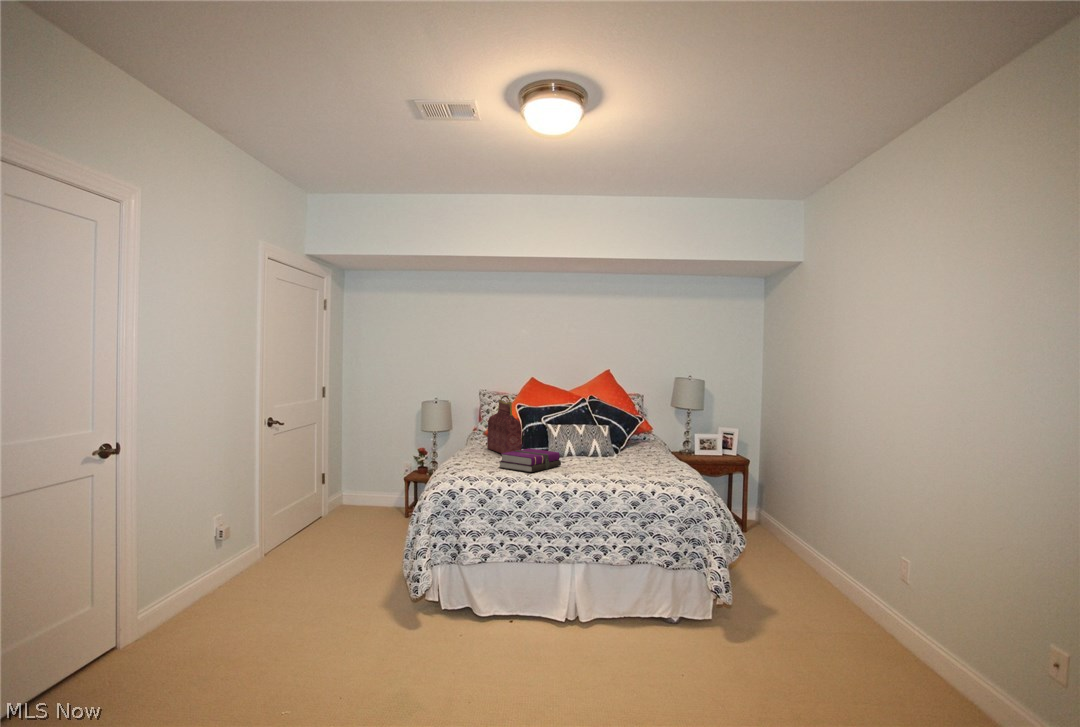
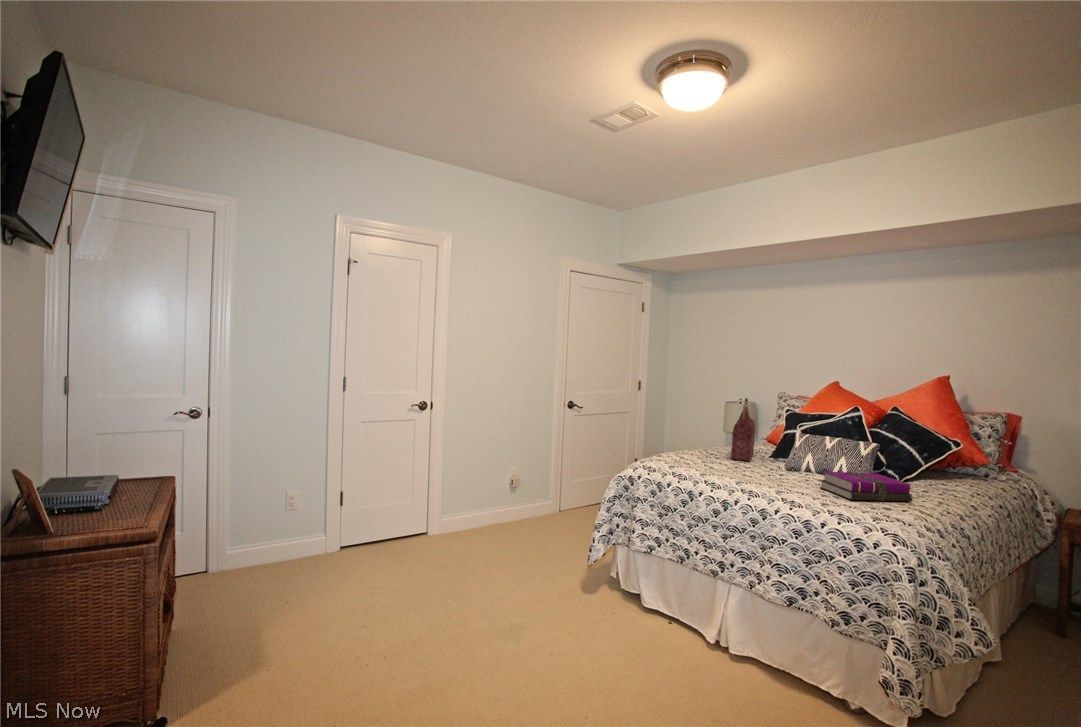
notebook: present [499,448,561,472] -> present [820,472,913,501]

